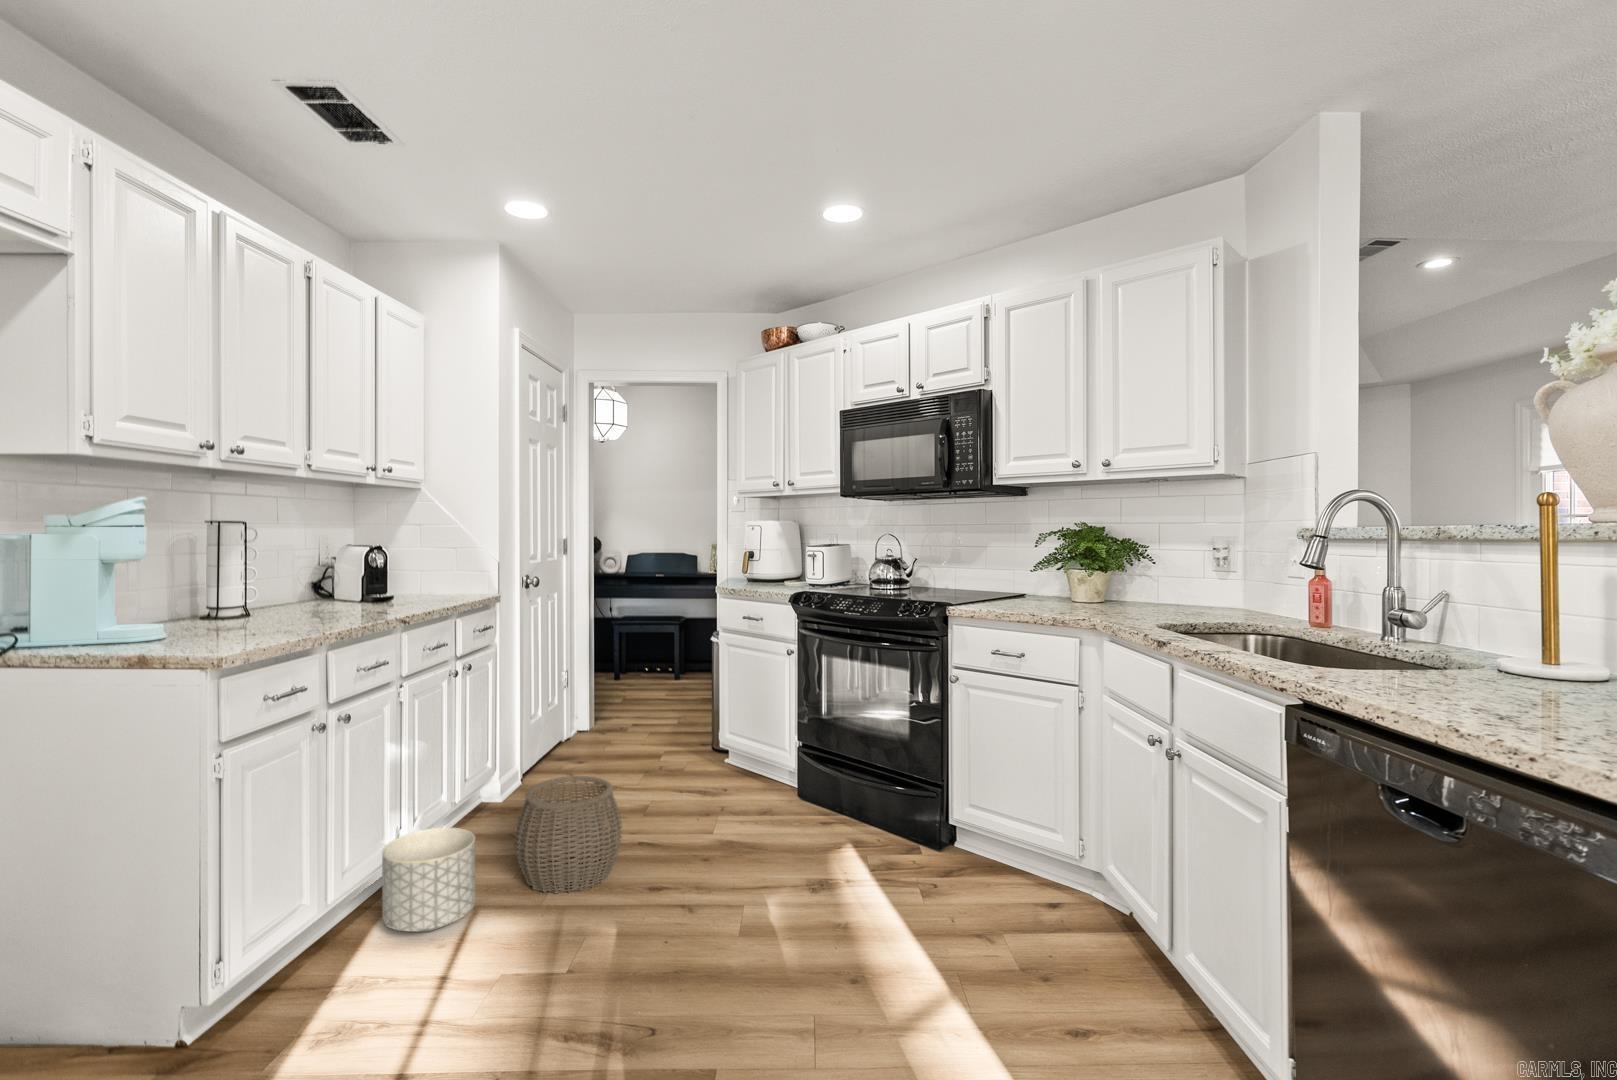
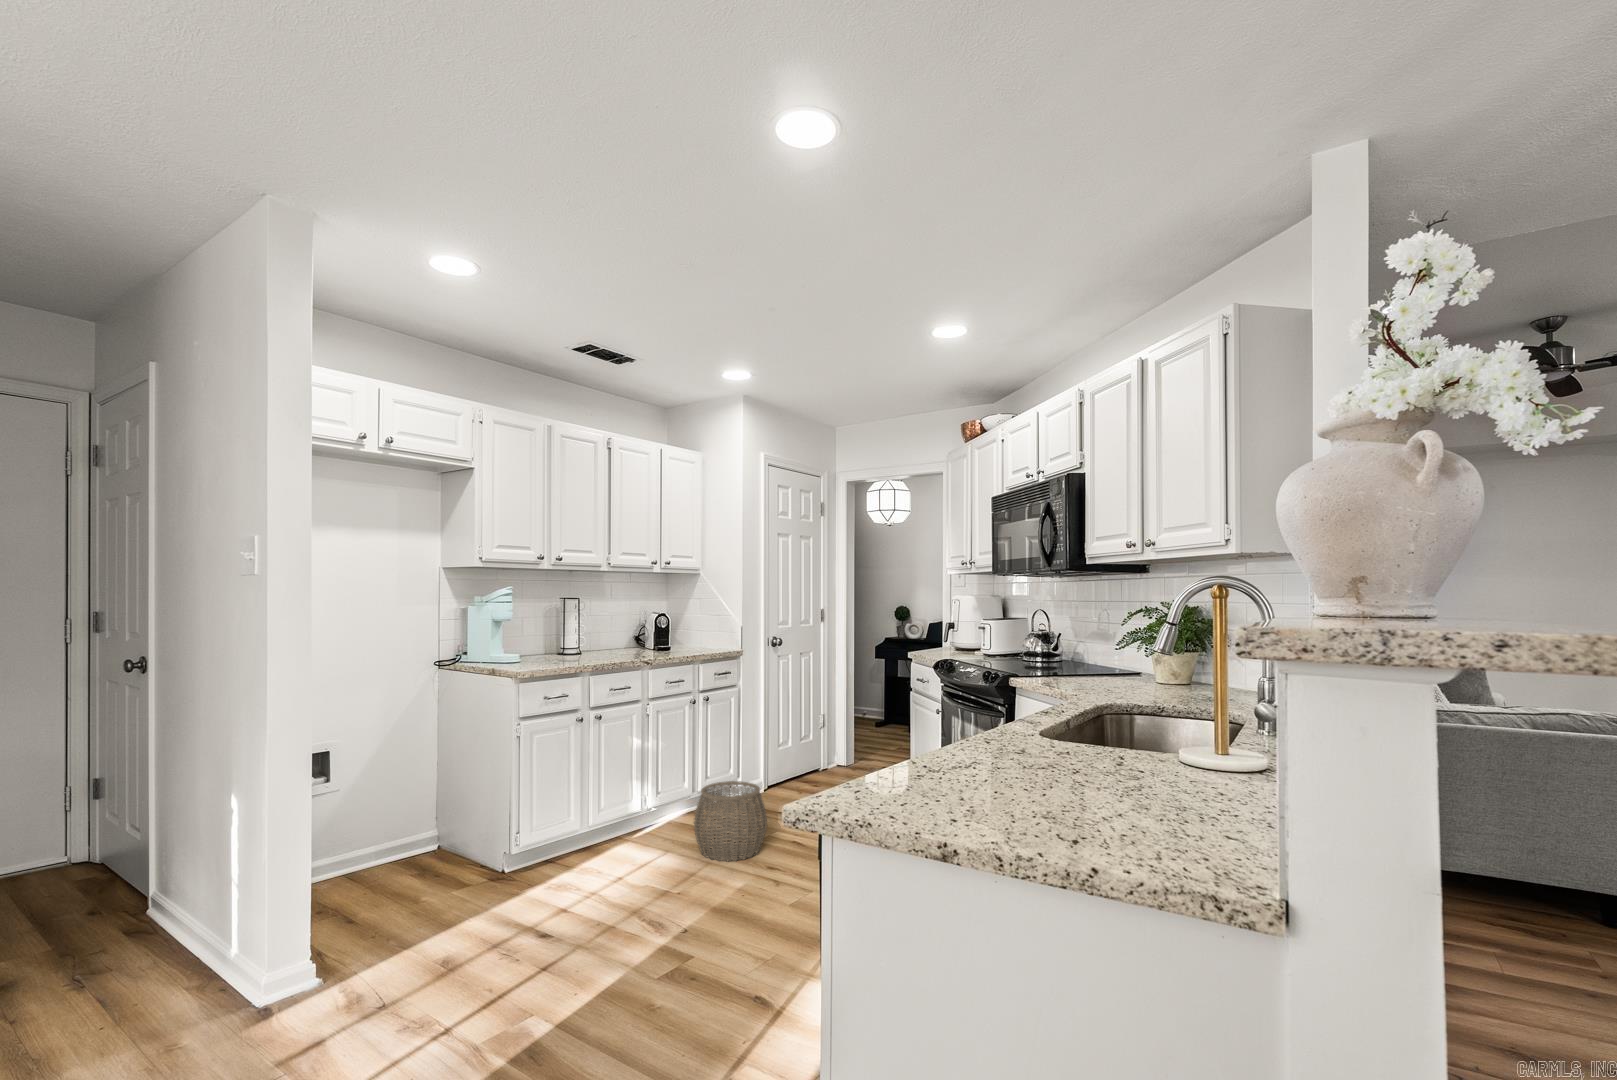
planter: present [382,827,475,932] -> none [605,798,660,862]

